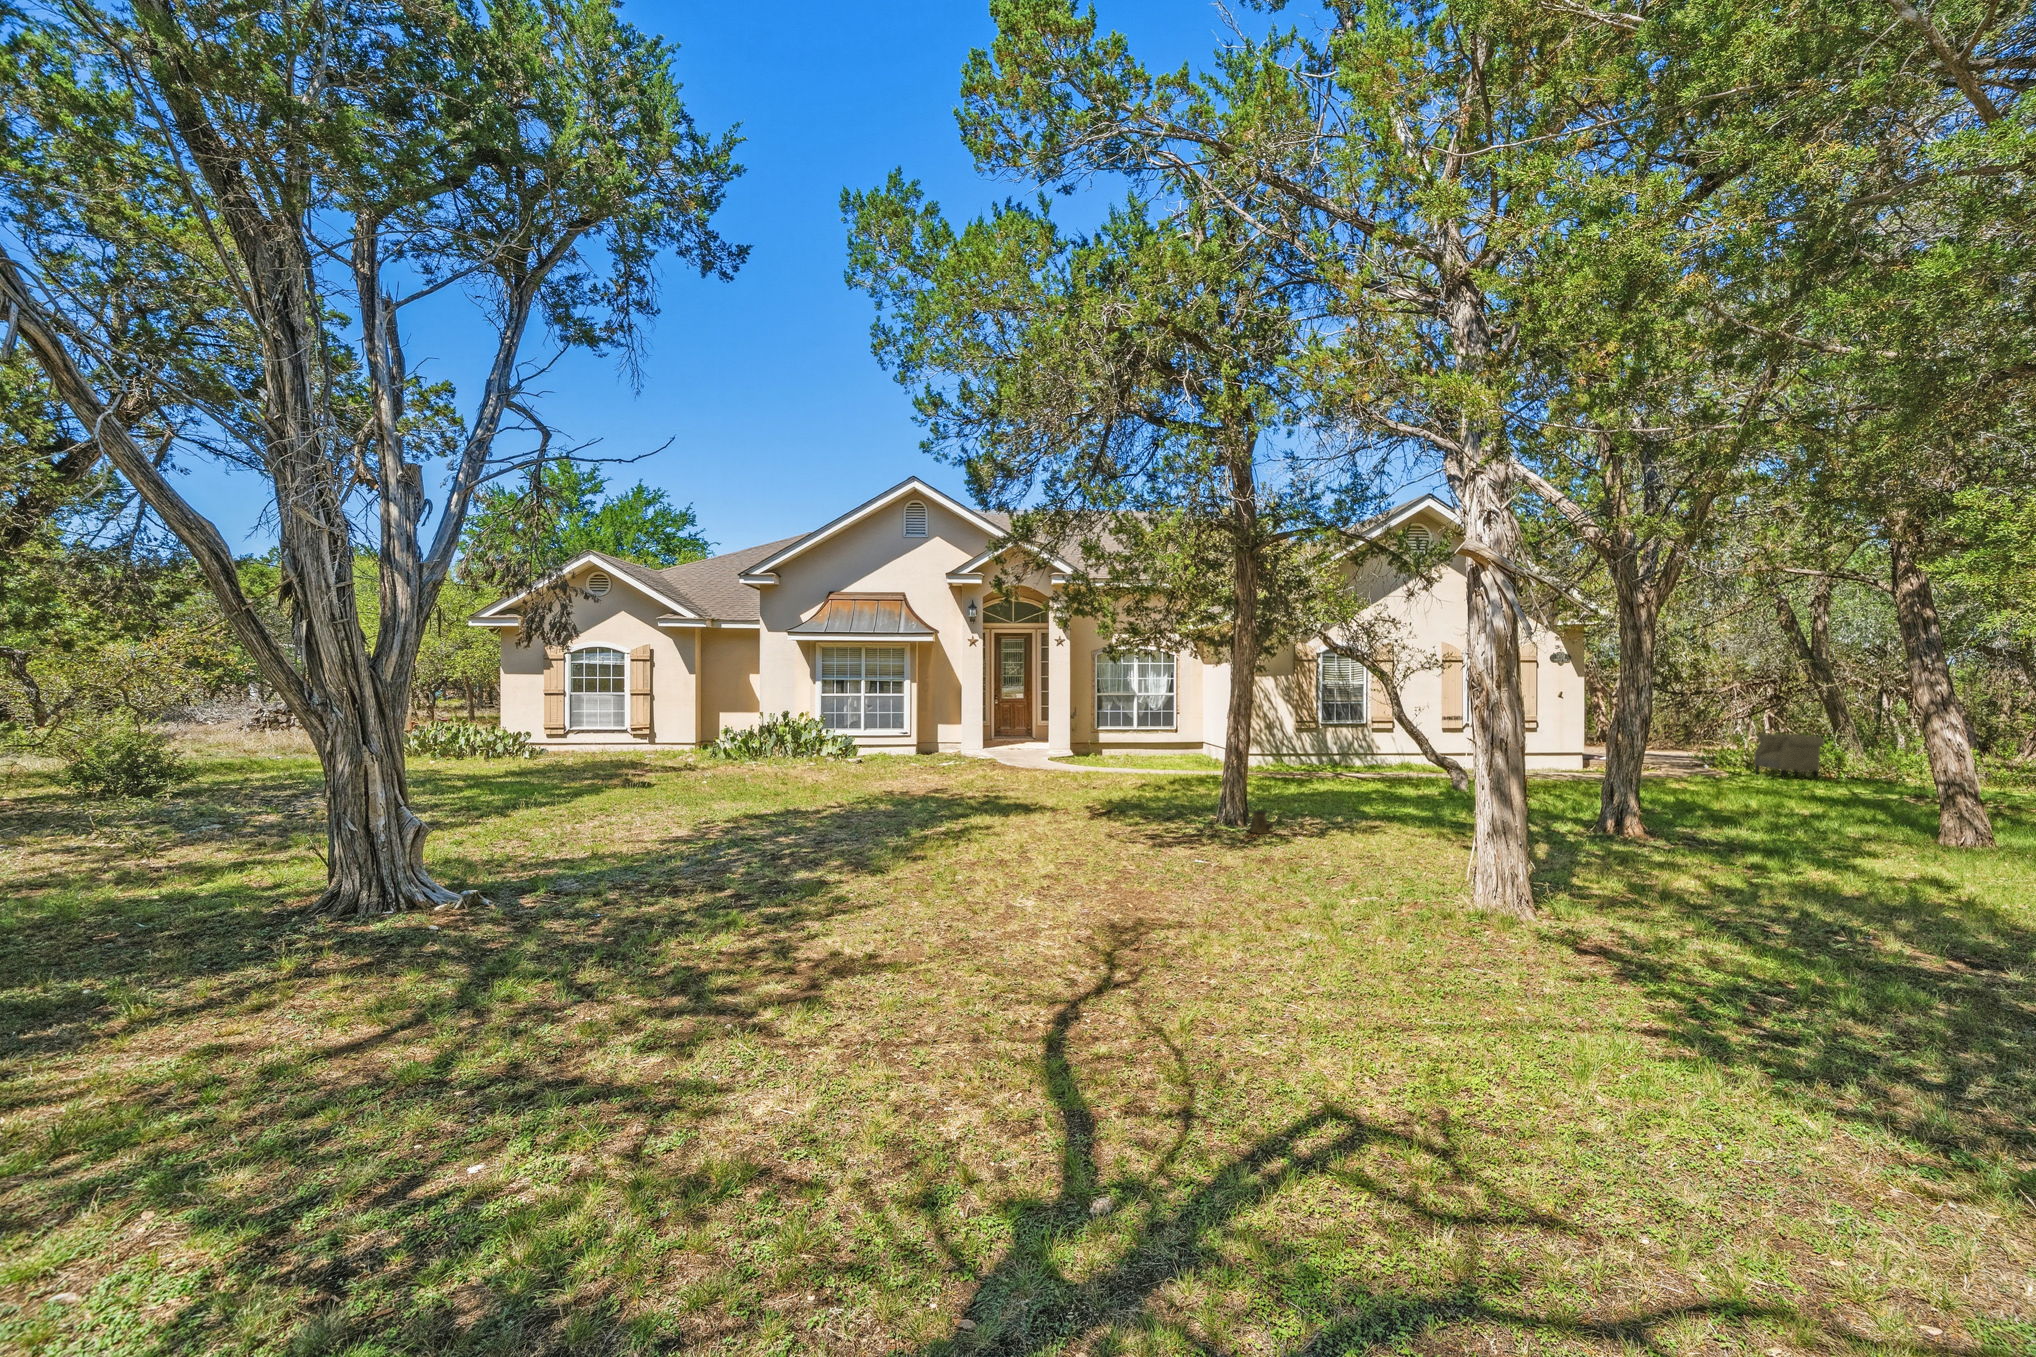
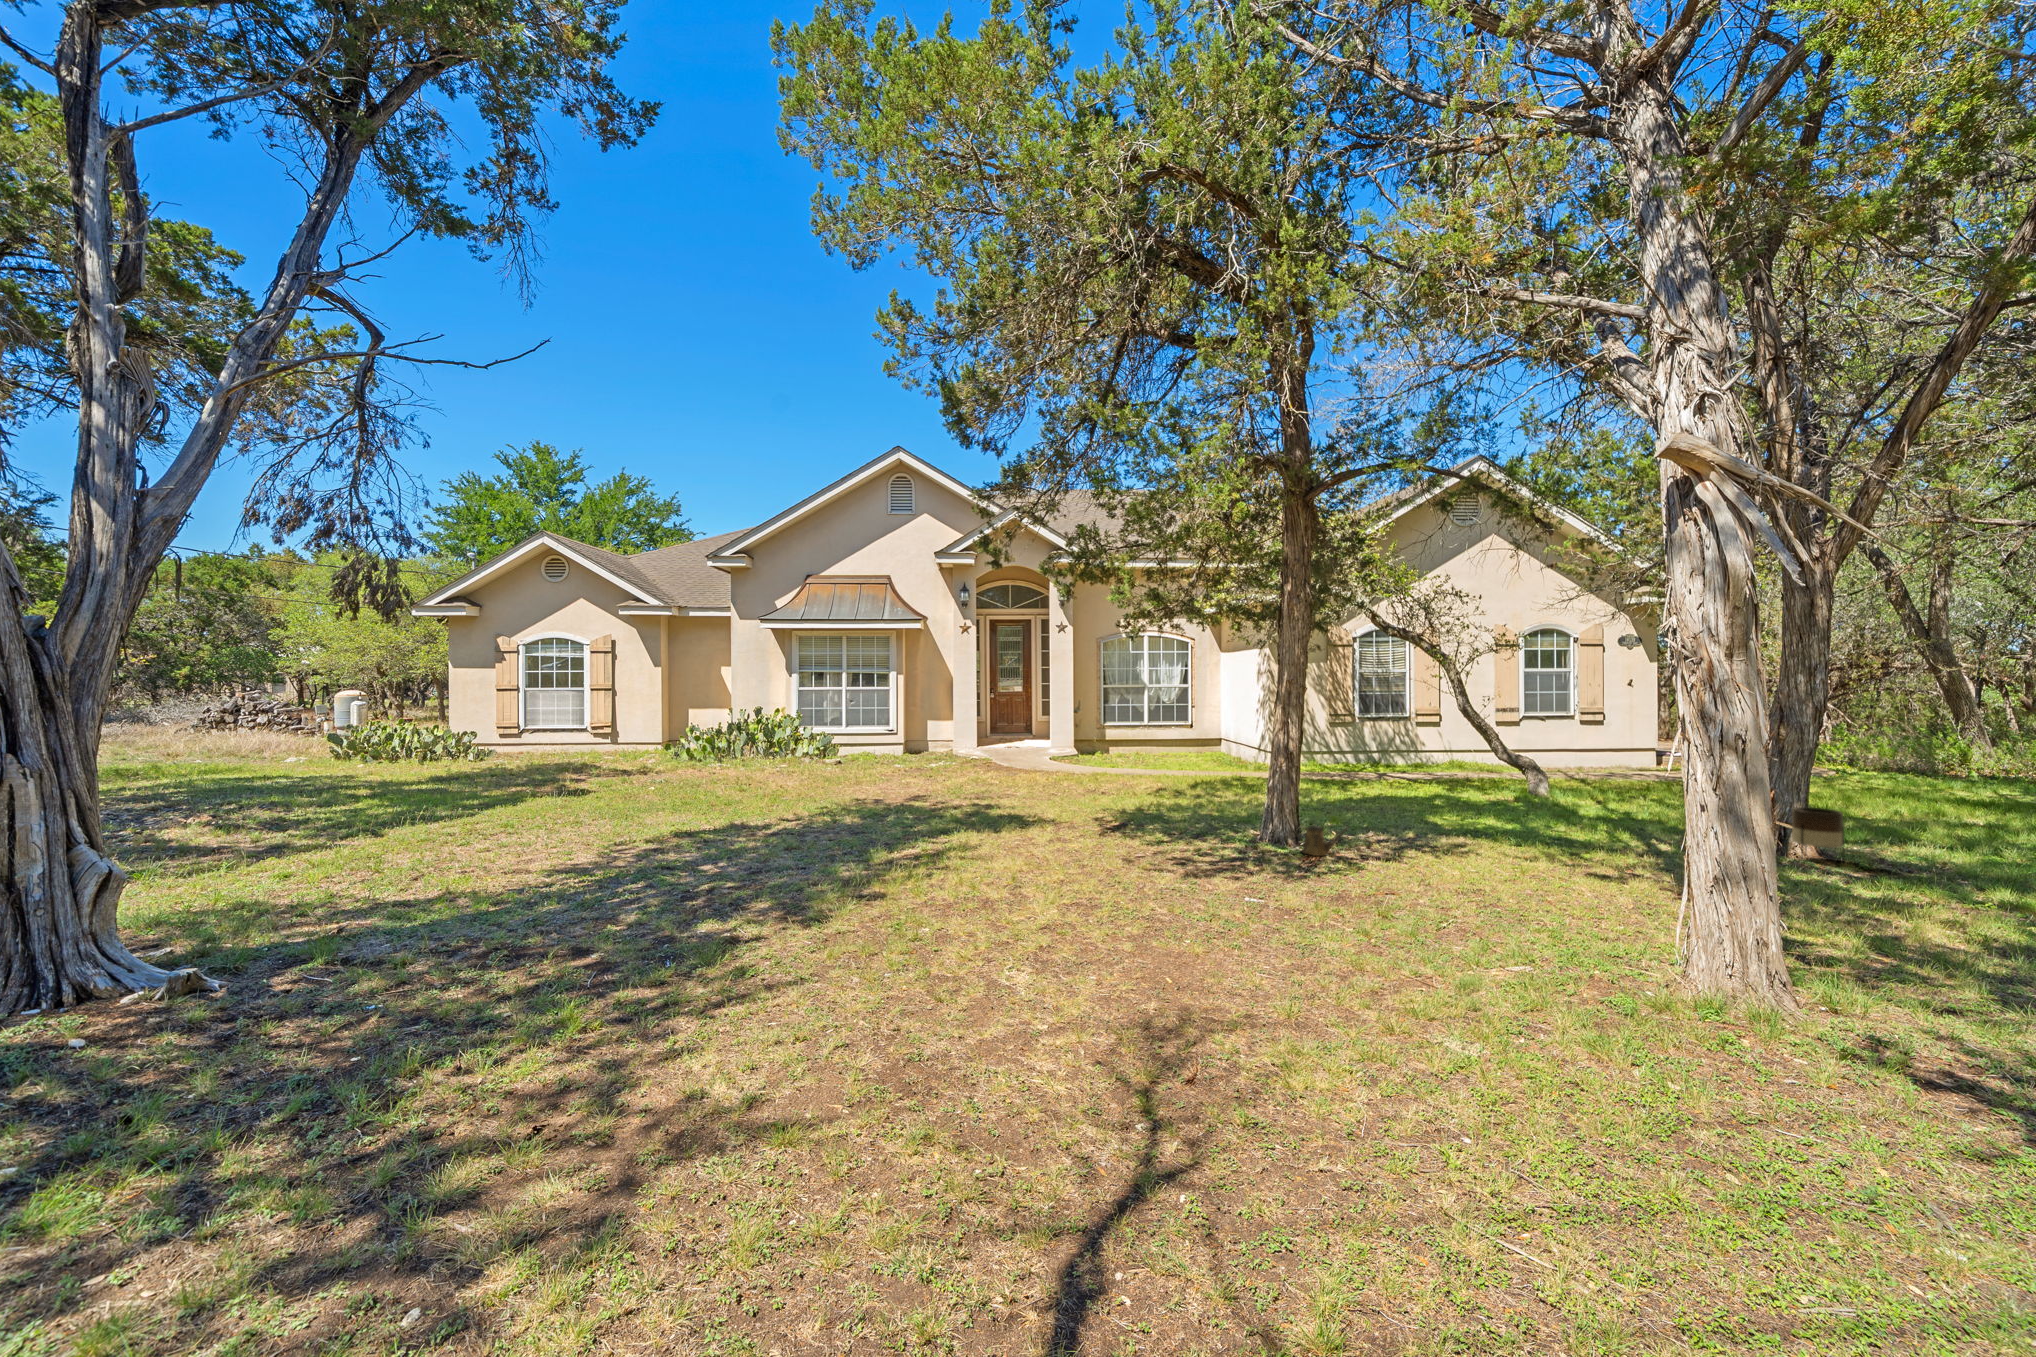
chair: present [1754,733,1824,779] -> none [1861,725,1950,778]
planter: none [1633,797,1669,840] -> present [1792,807,1844,858]

